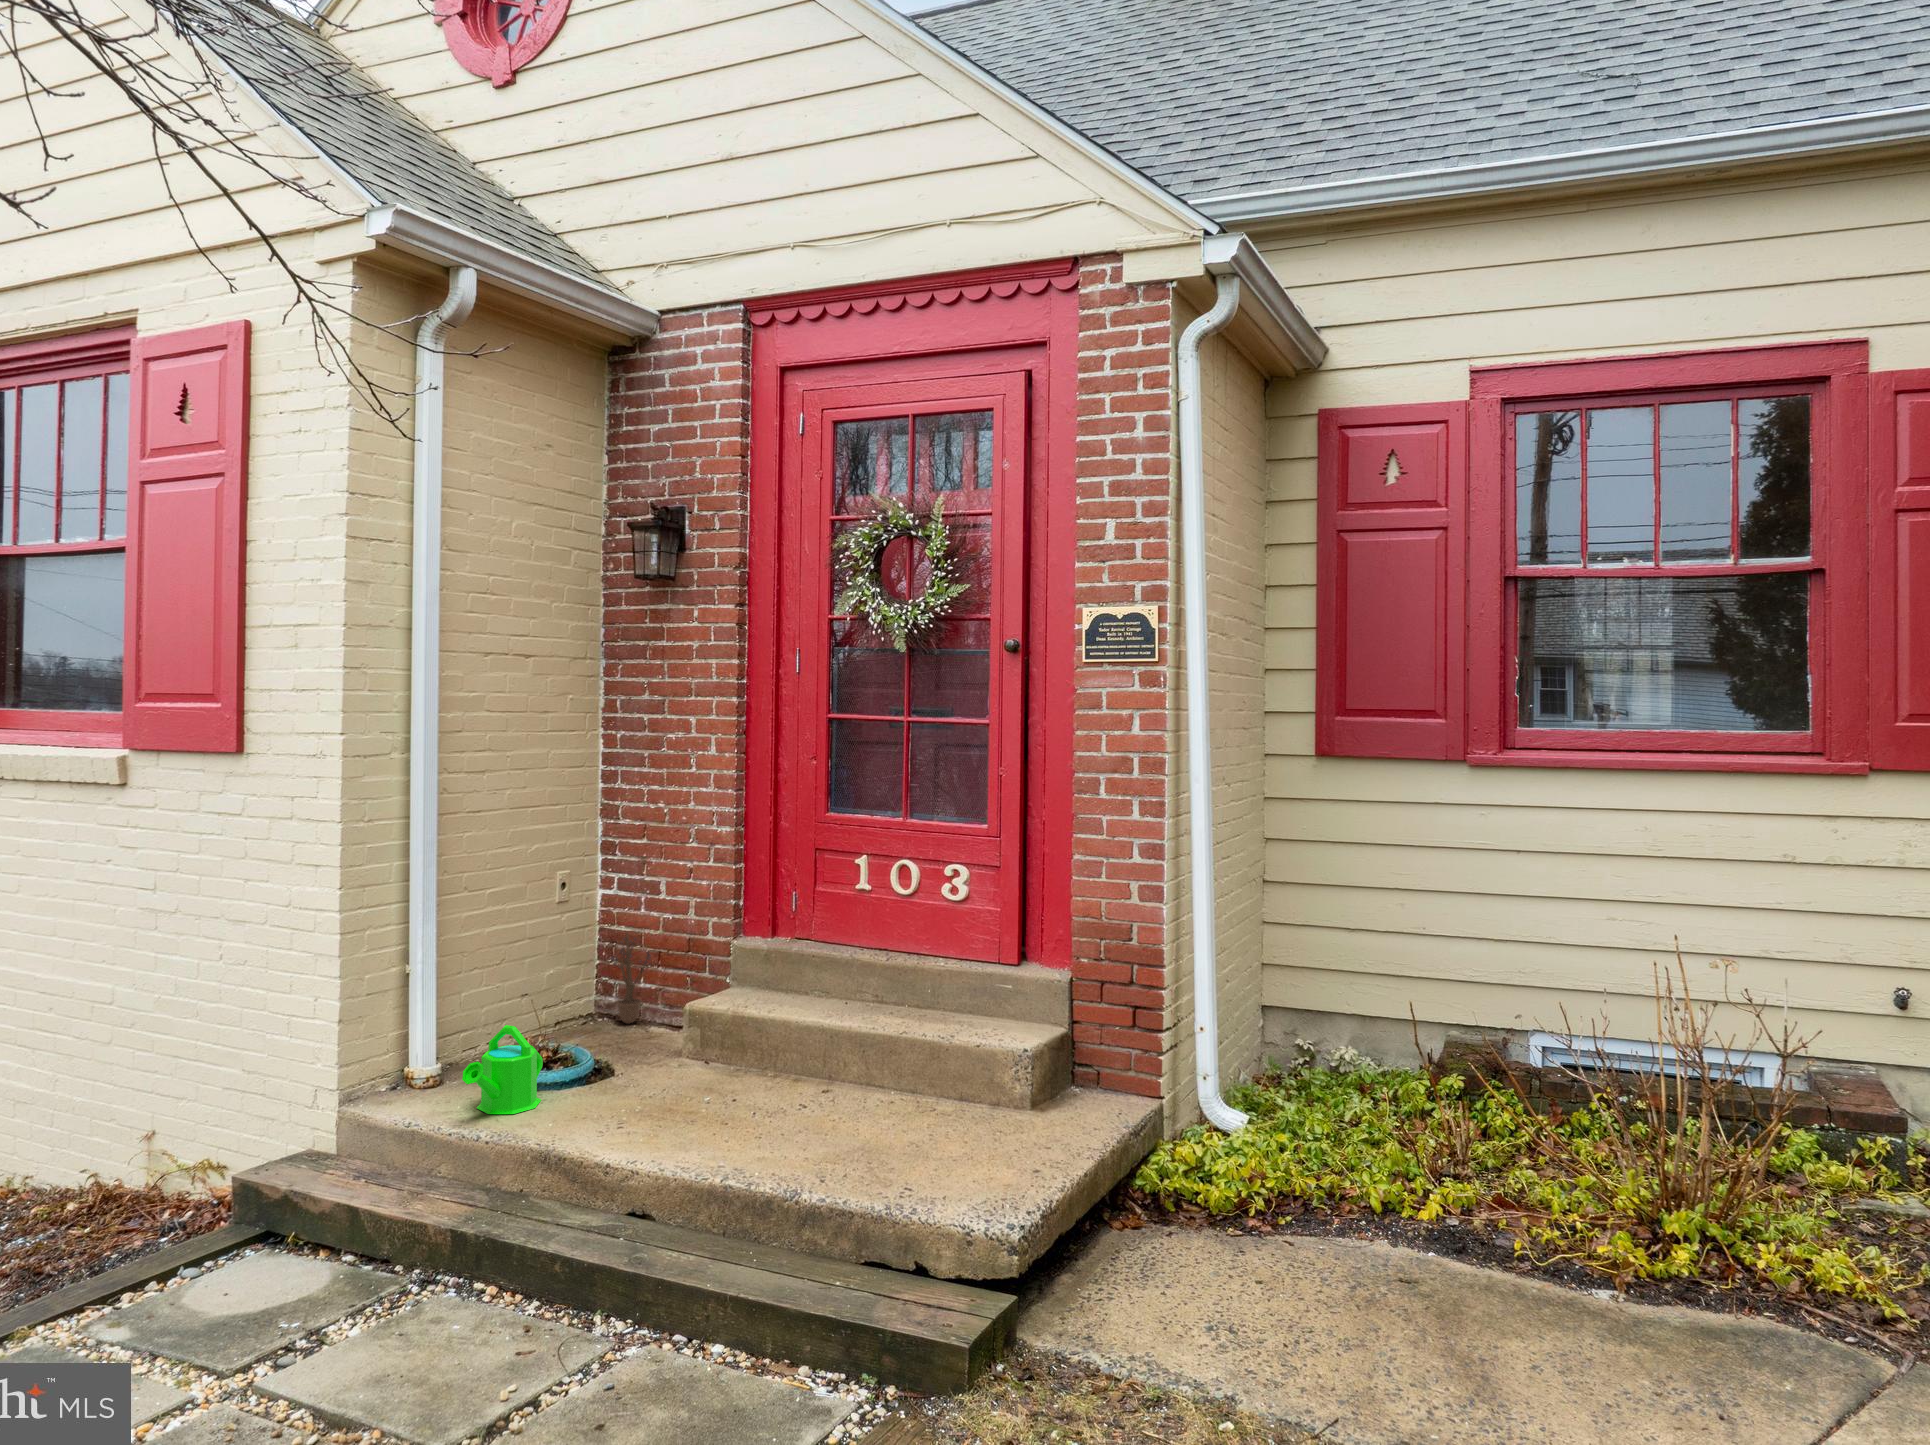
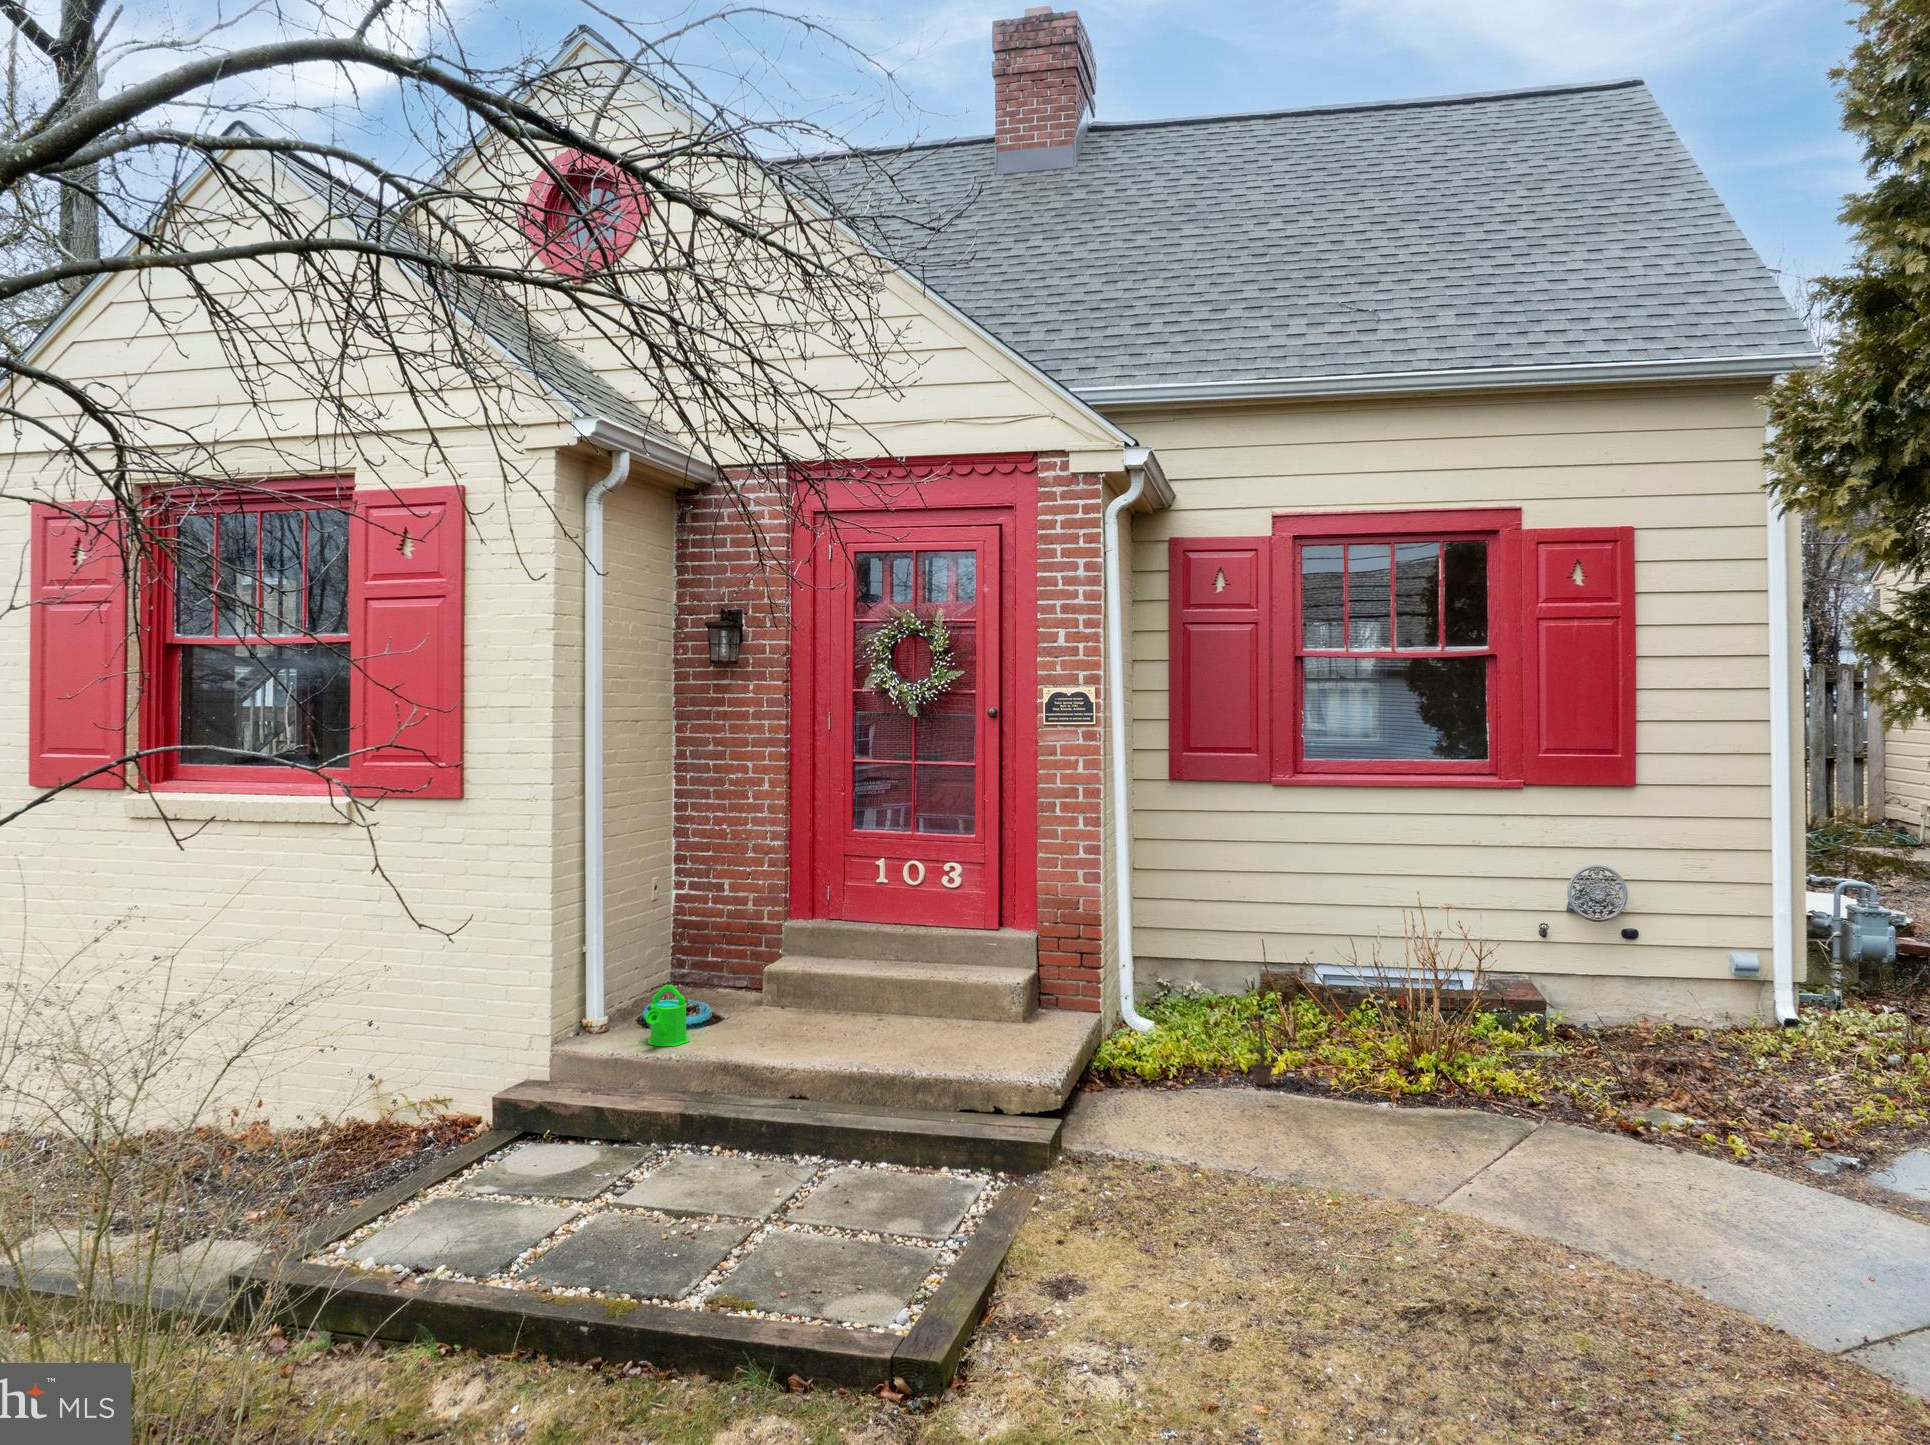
decorative plant: present [606,932,651,1024] -> present [1228,1010,1286,1085]

